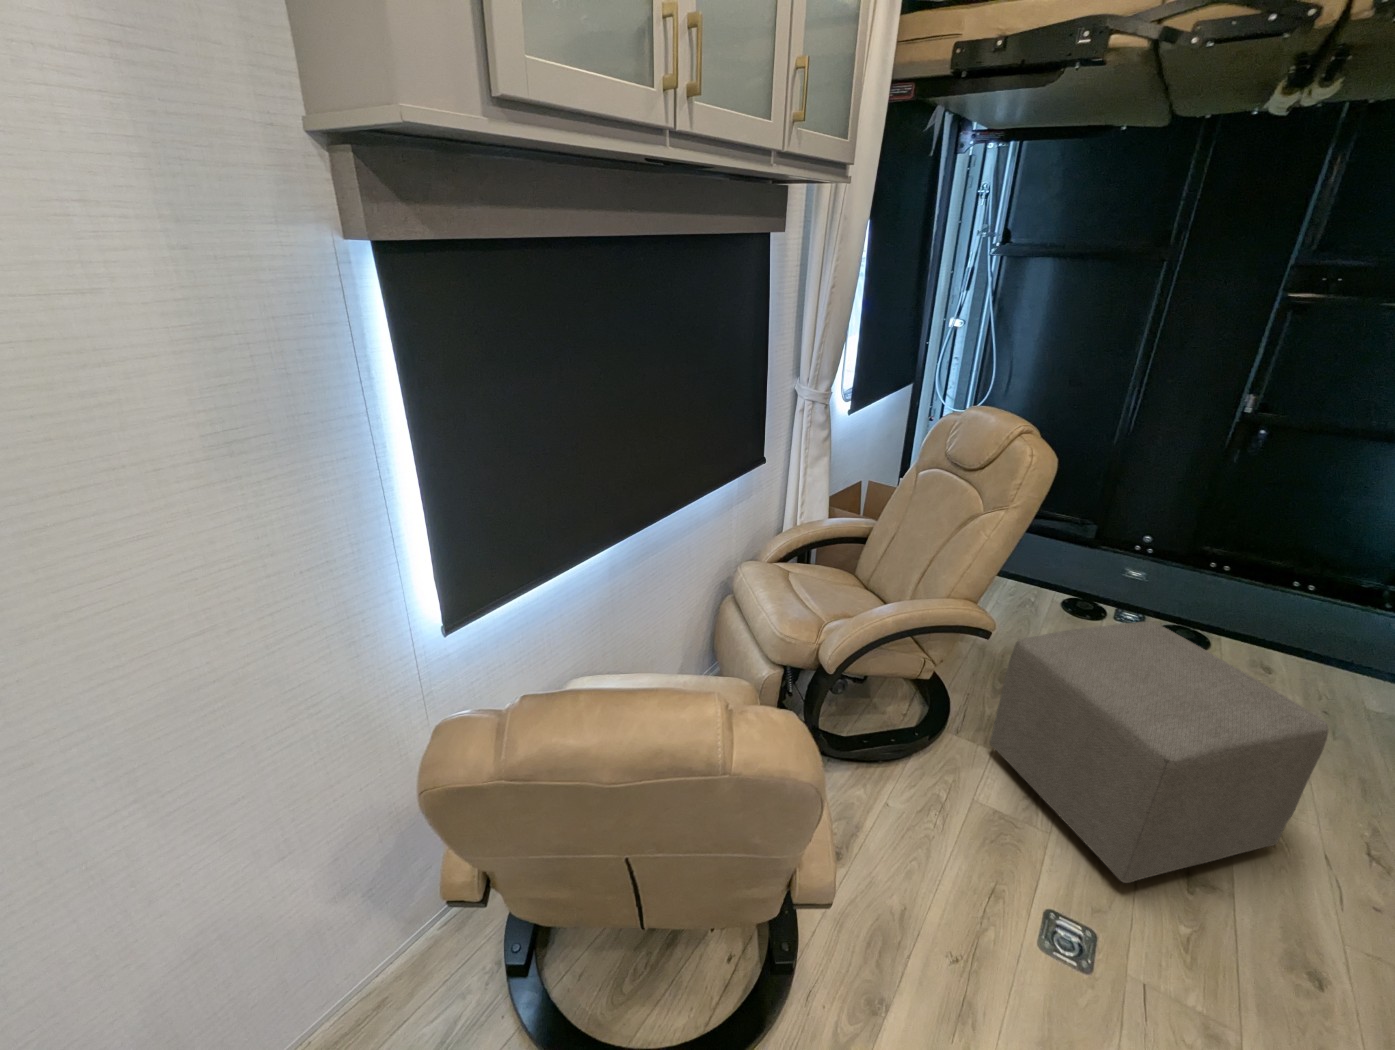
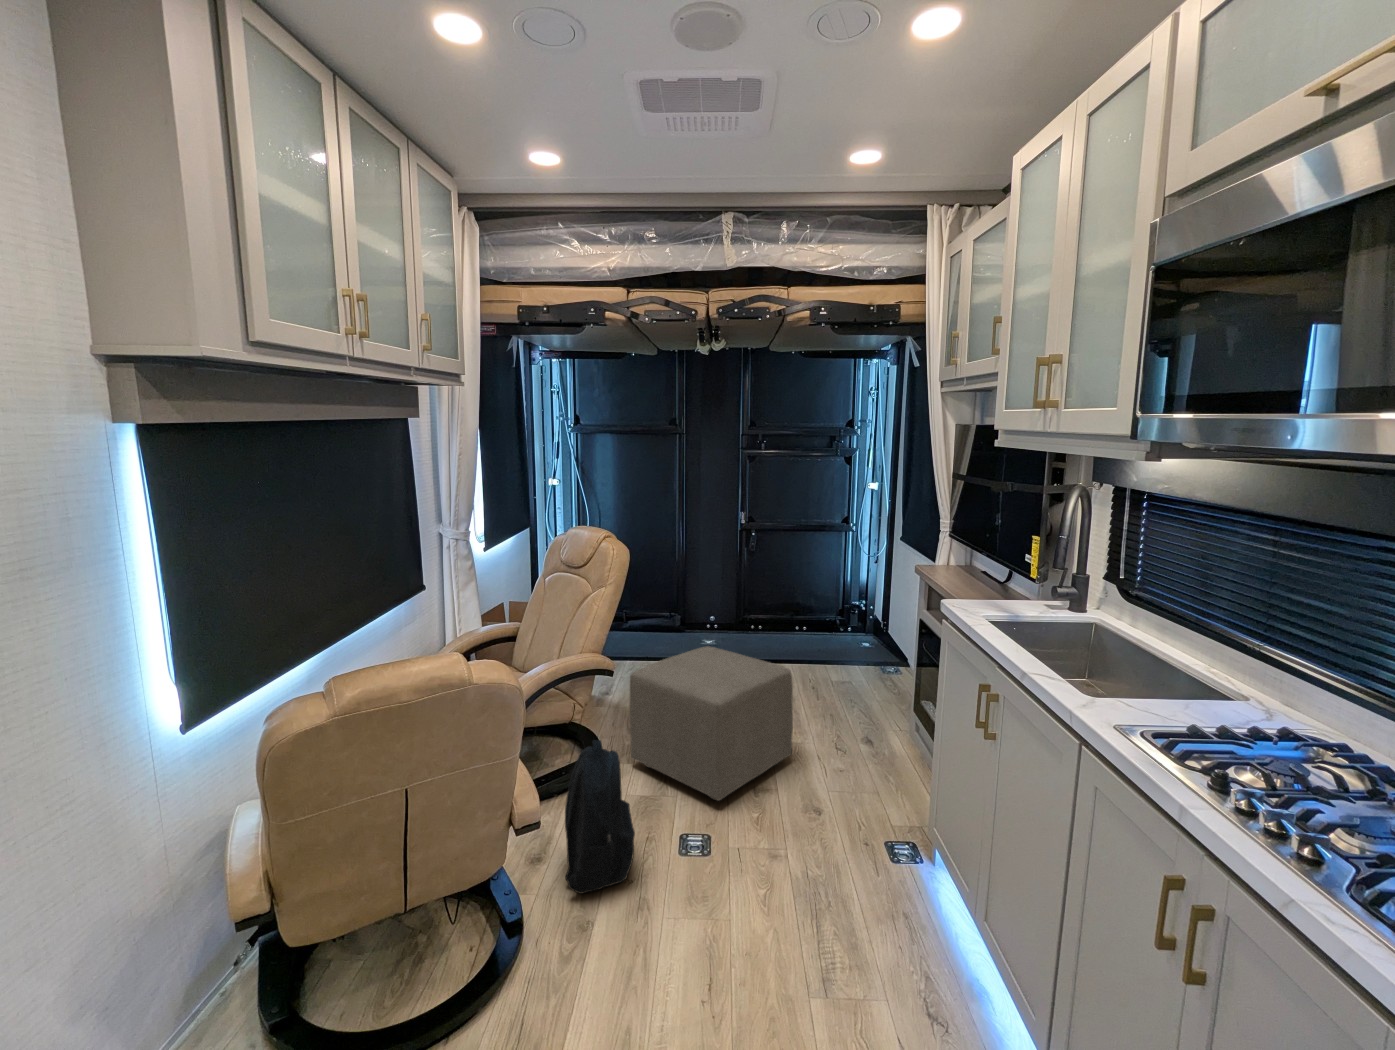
backpack: none [866,758,978,955] -> present [565,740,635,893]

